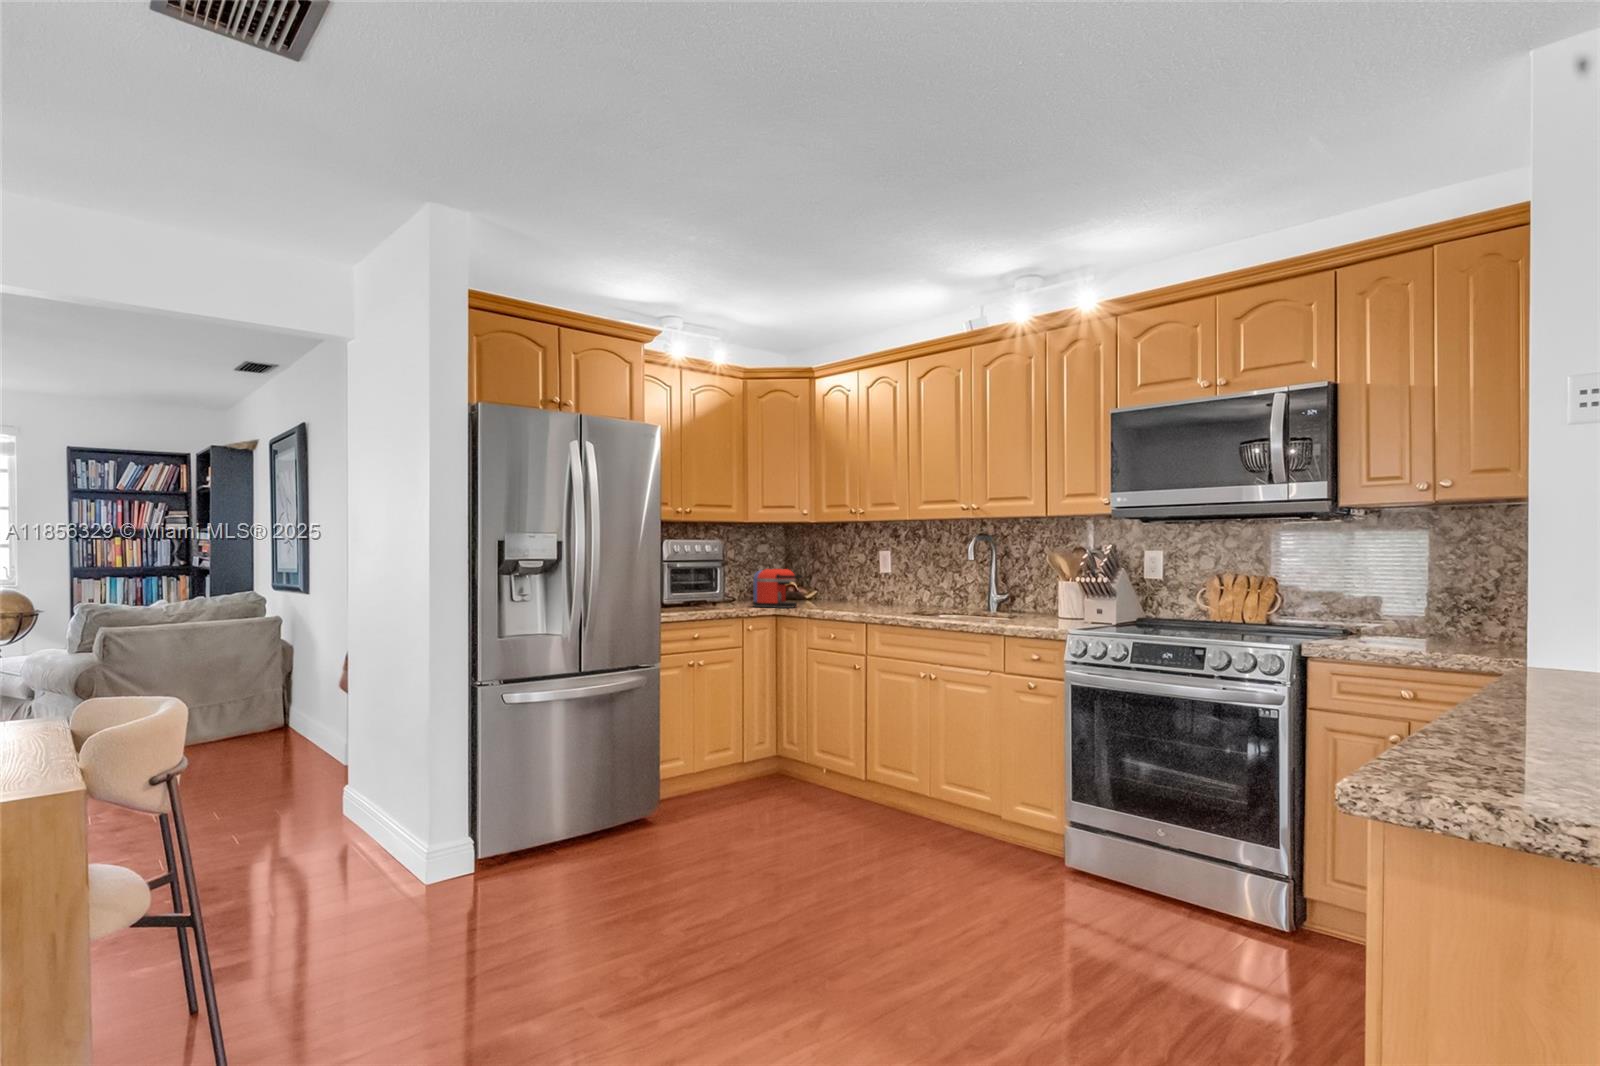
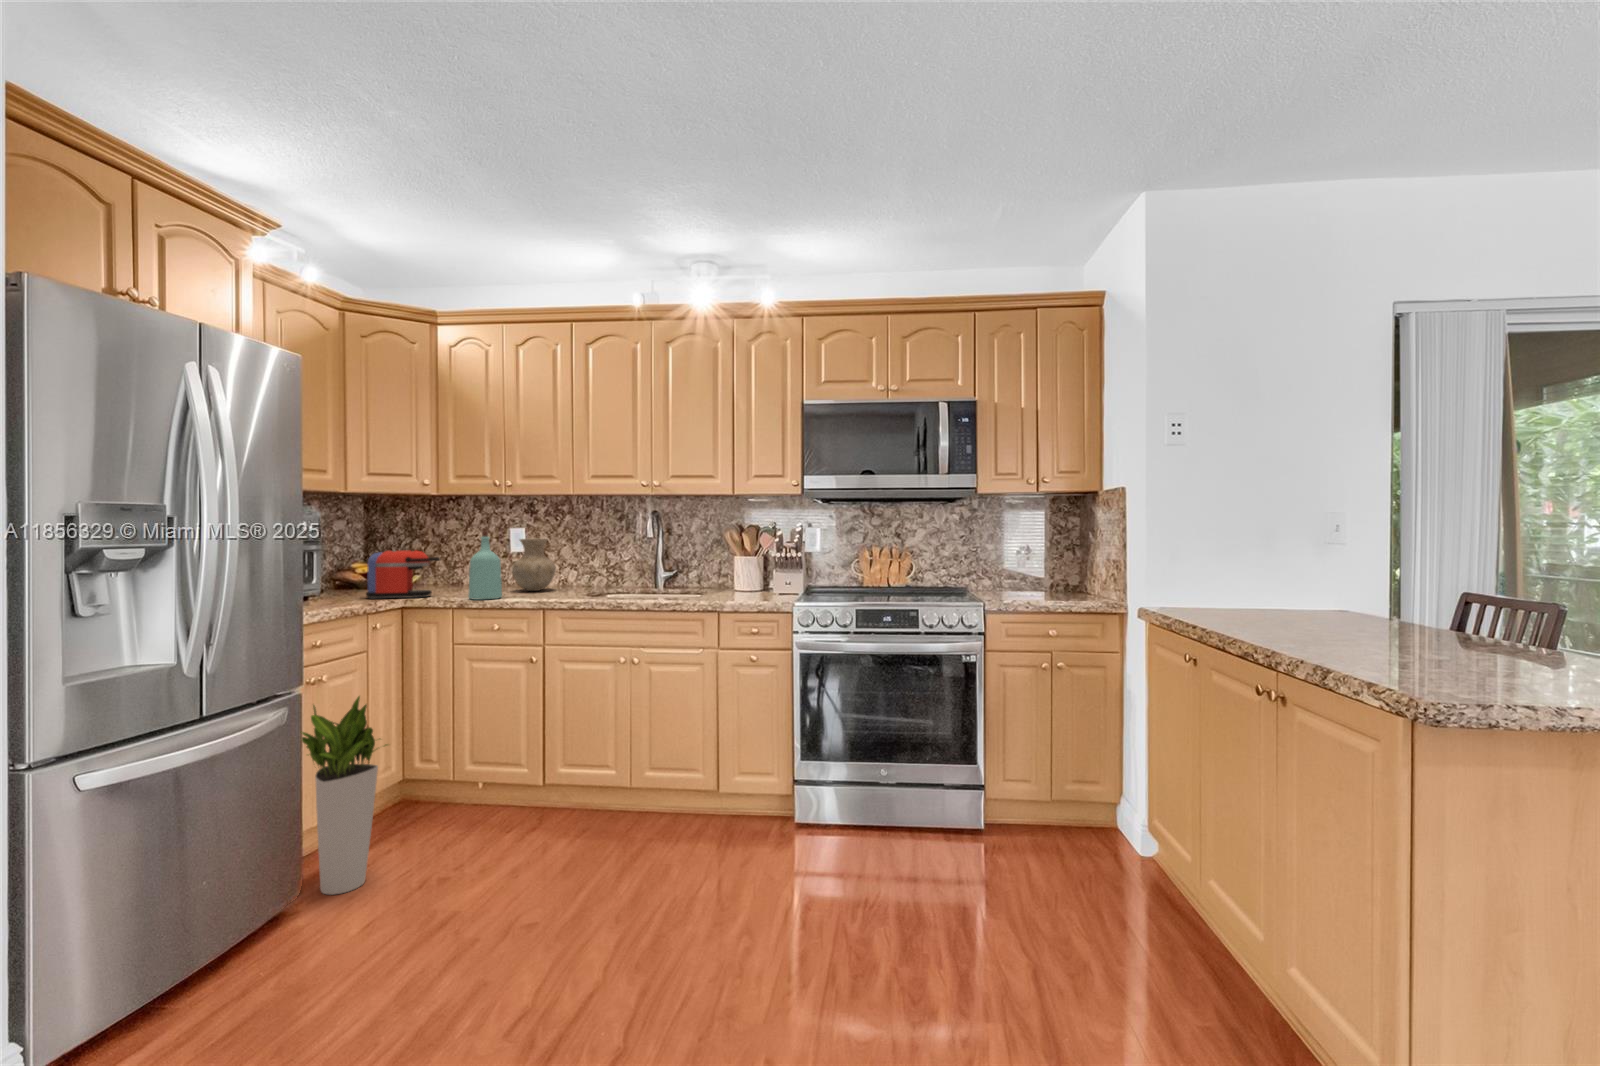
bottle: none [813,552,839,612] -> present [468,530,502,600]
vase: none [858,560,896,608] -> present [512,539,556,591]
planter: none [671,677,725,821] -> present [302,696,387,895]

